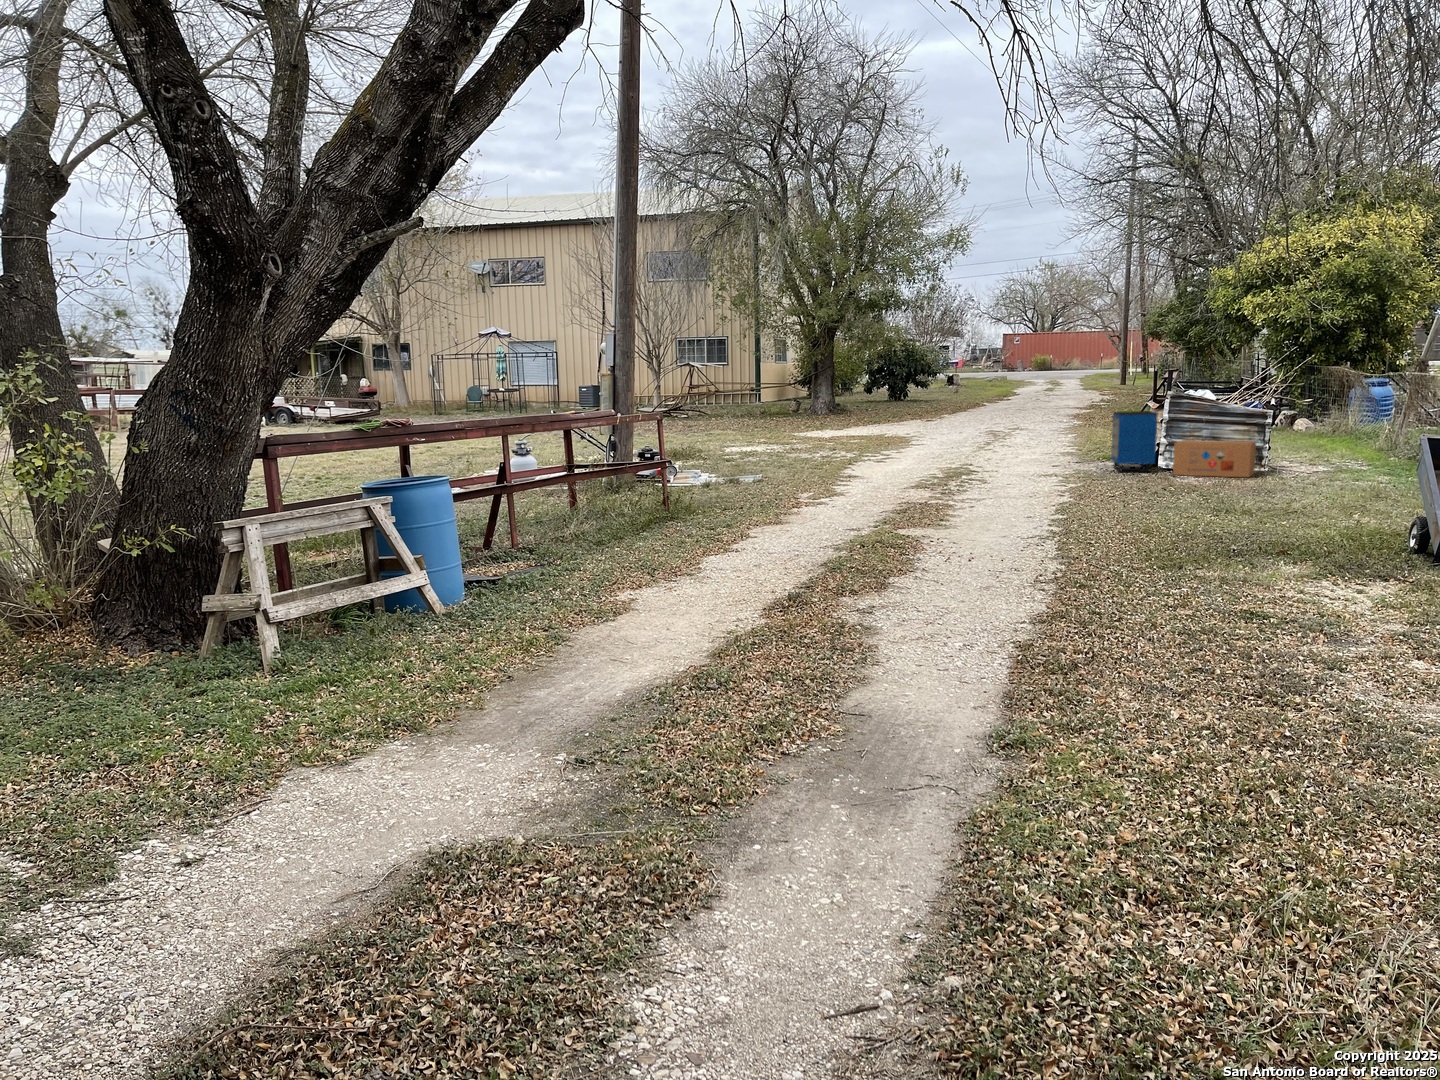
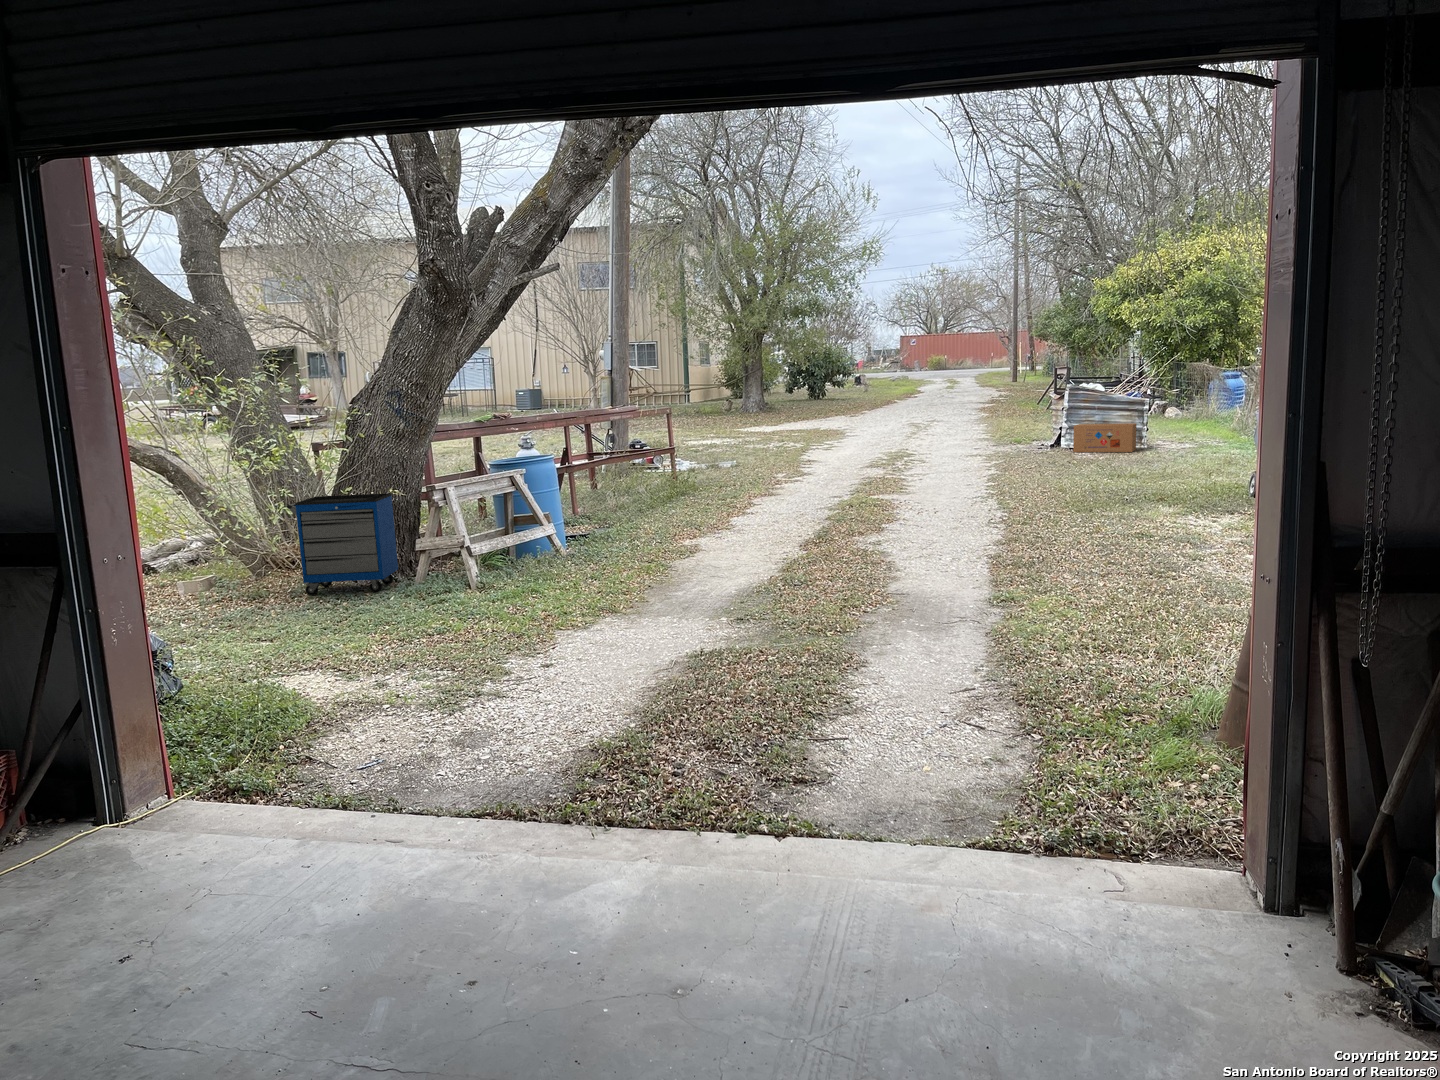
storage cabinet: present [1111,411,1158,472] -> present [287,493,398,596]

